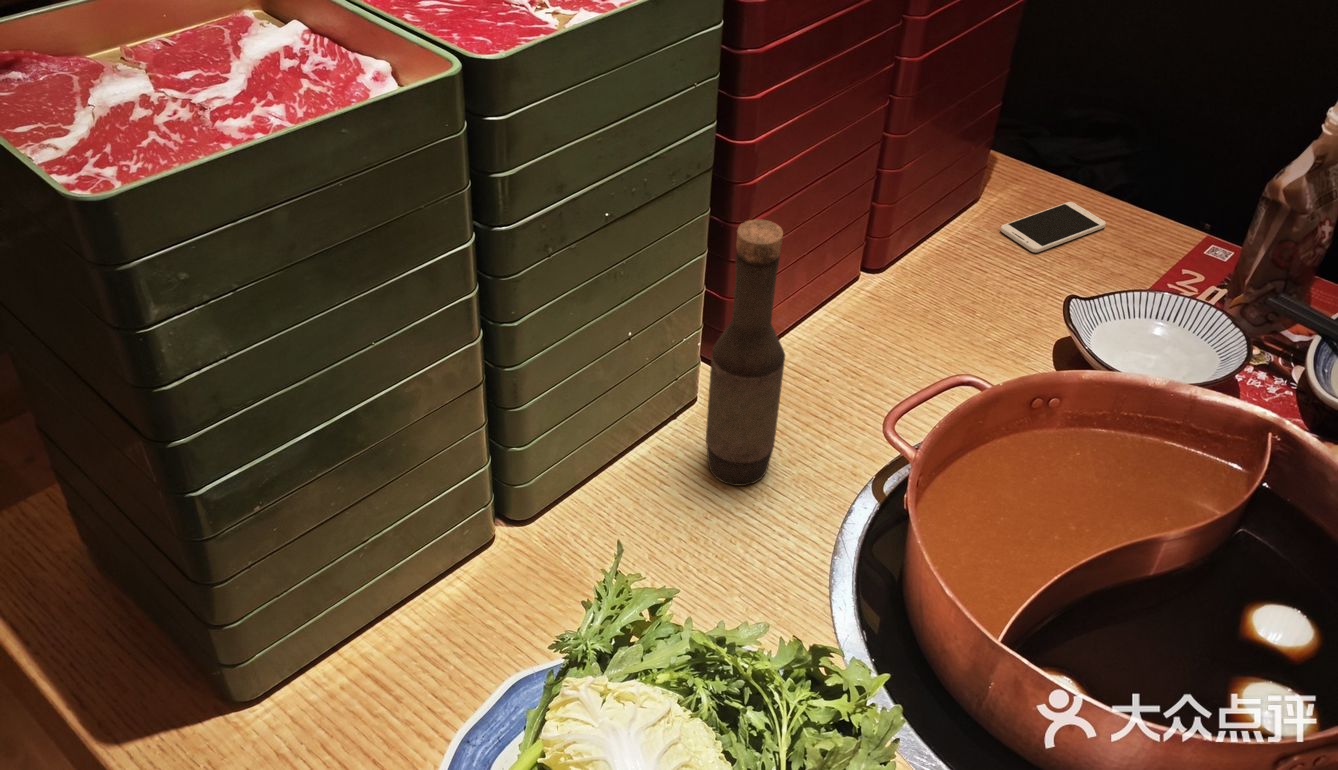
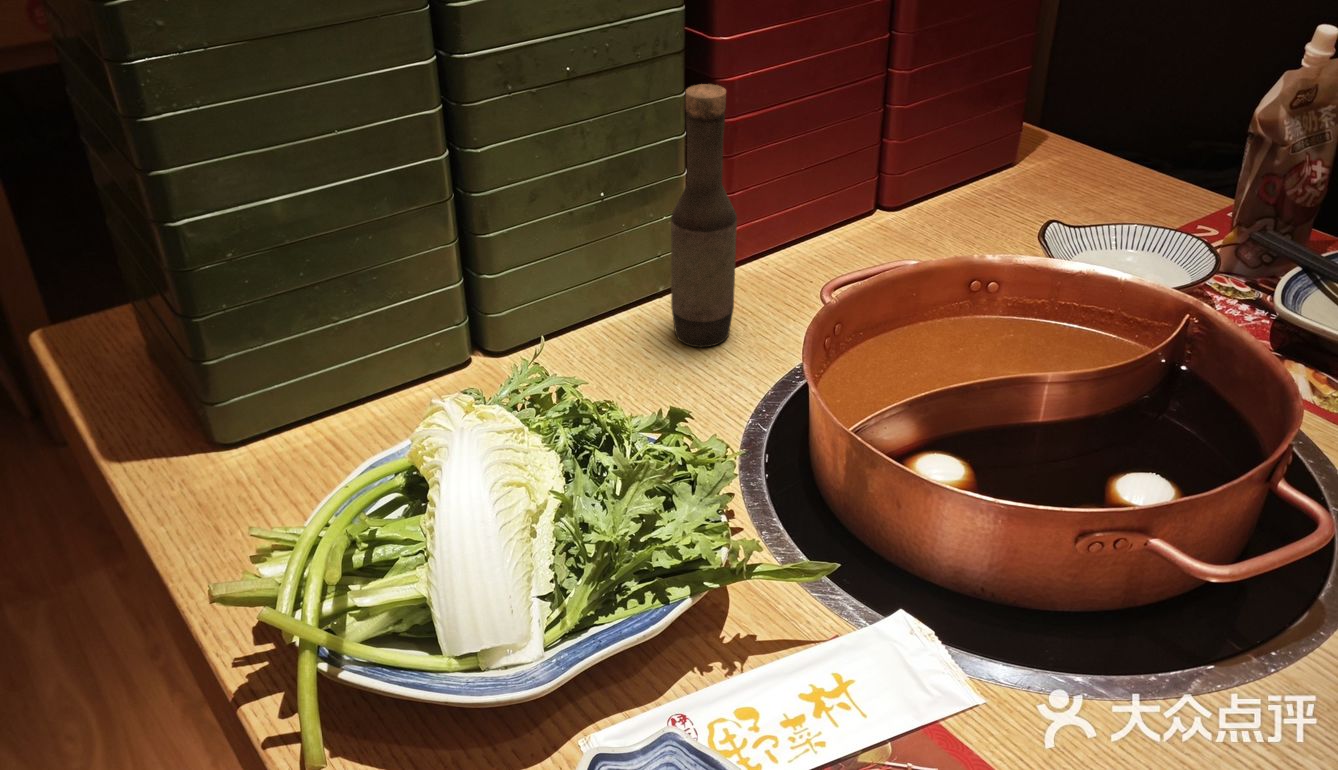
smartphone: present [1000,202,1106,253] -> none [1019,171,1126,206]

